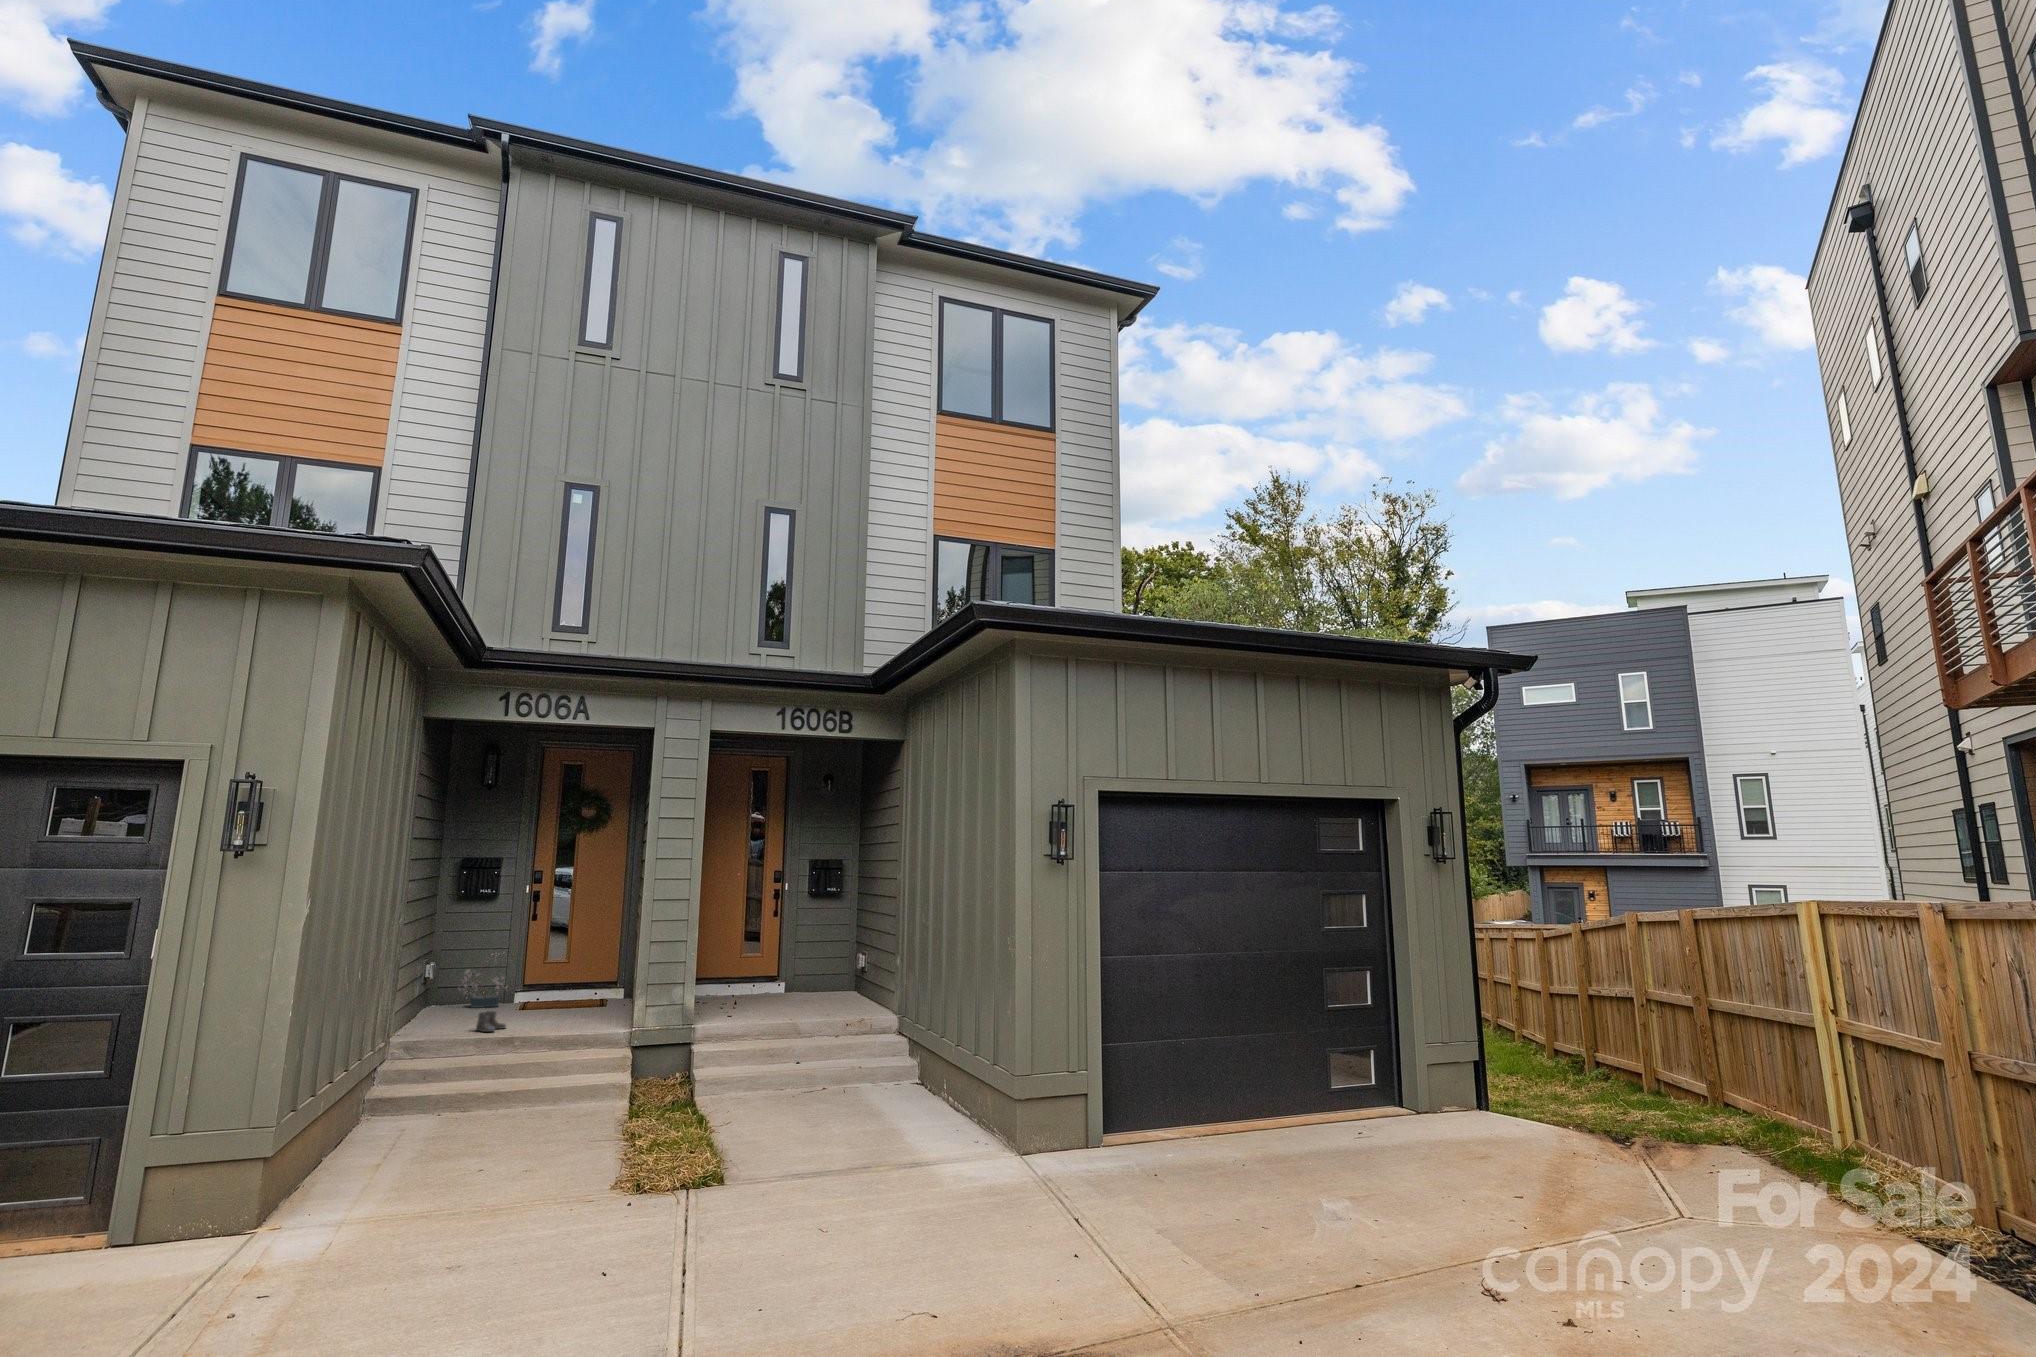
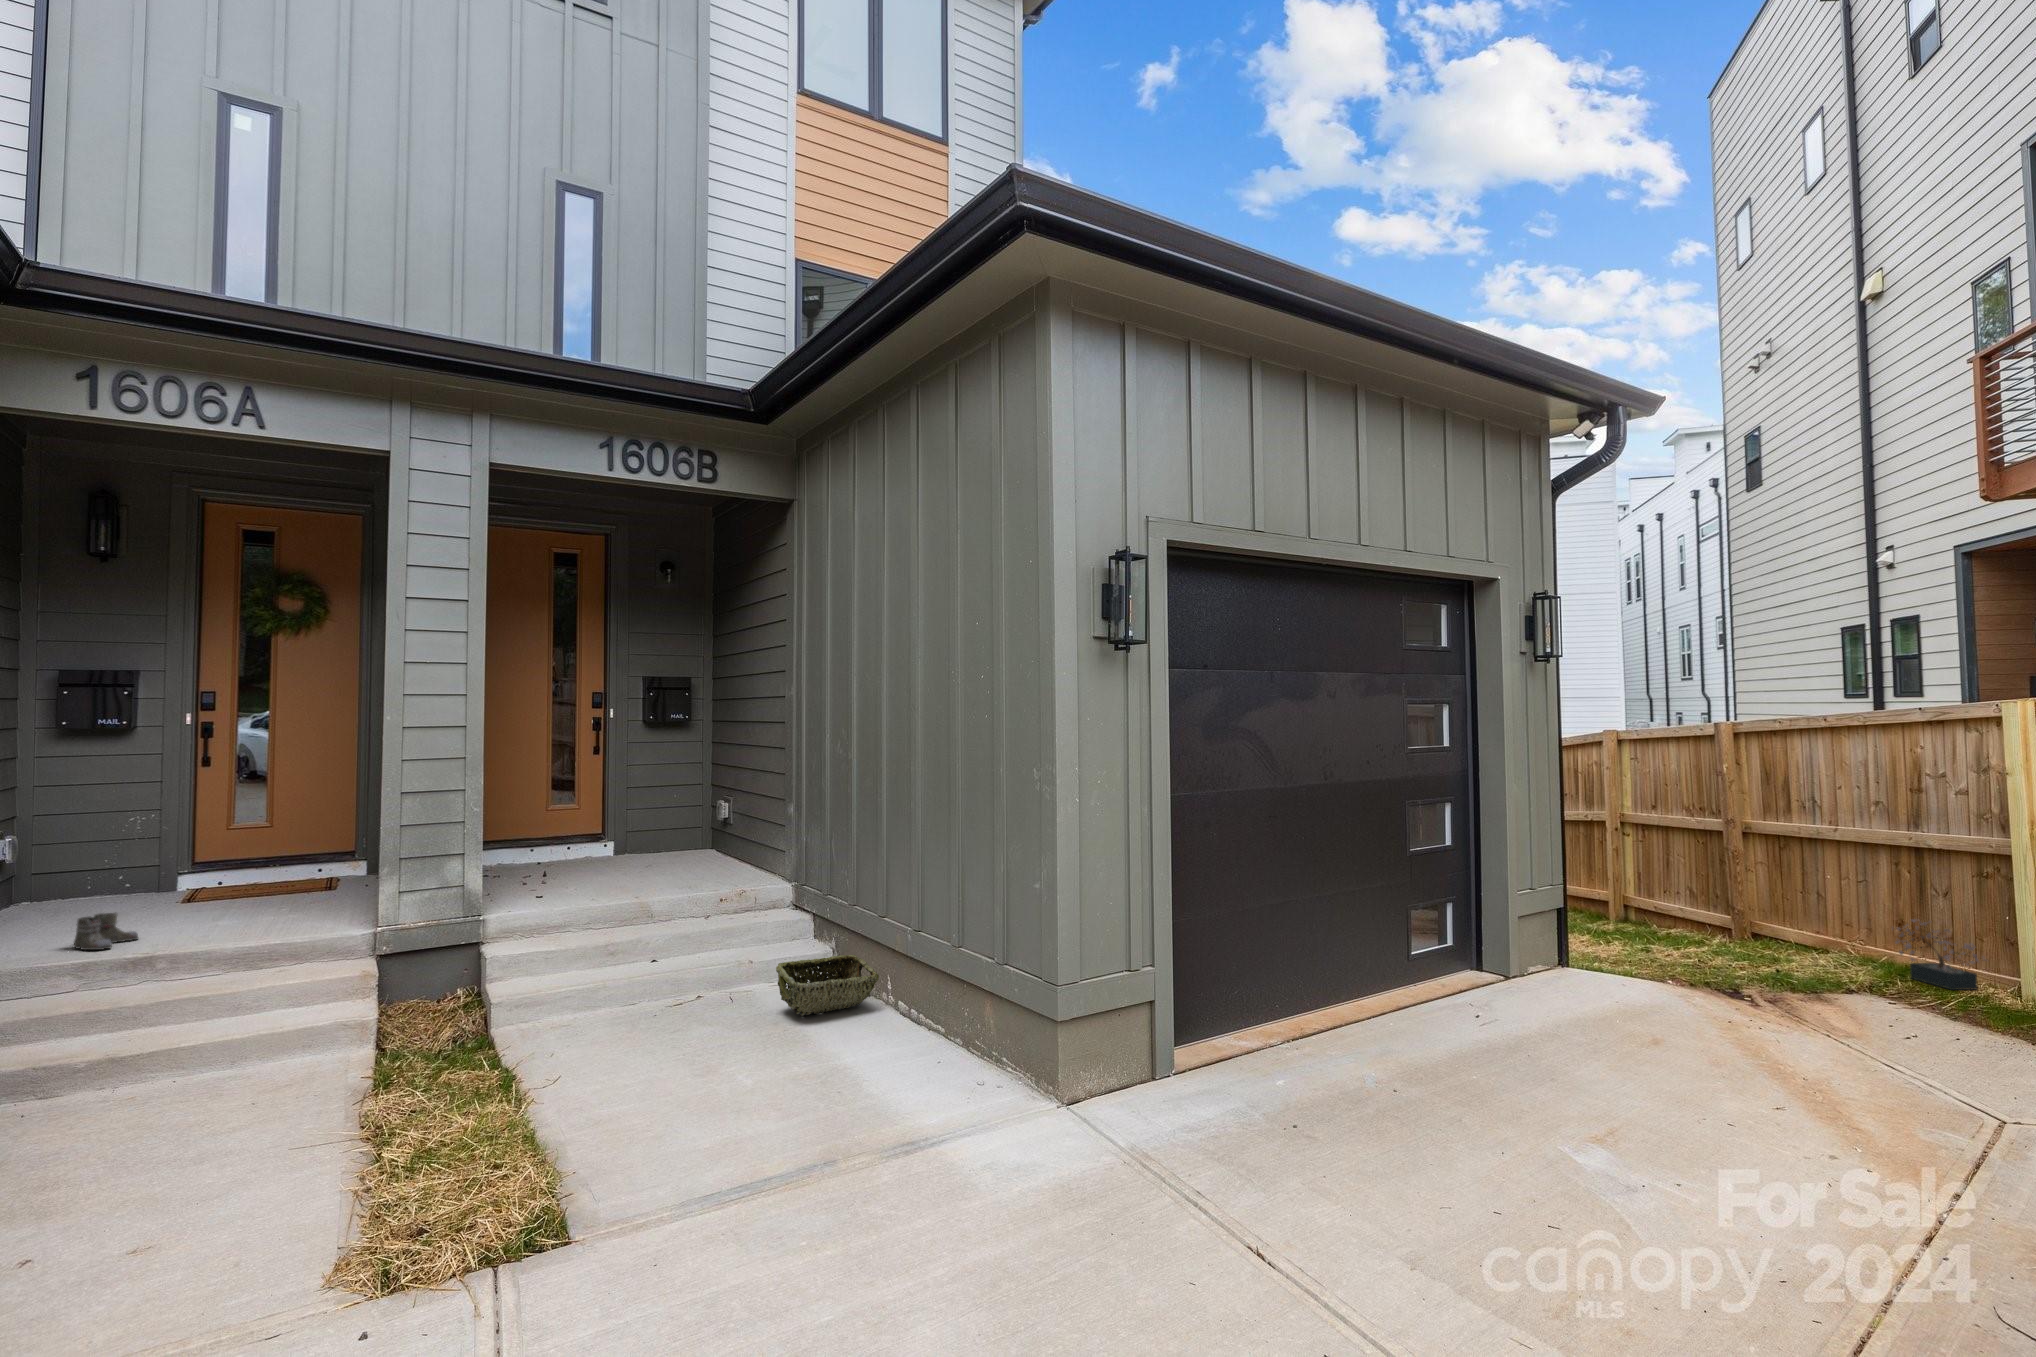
decorative plant: present [463,970,503,1008] -> present [1892,919,1978,990]
woven basket: none [869,1066,937,1104] -> present [776,955,879,1016]

